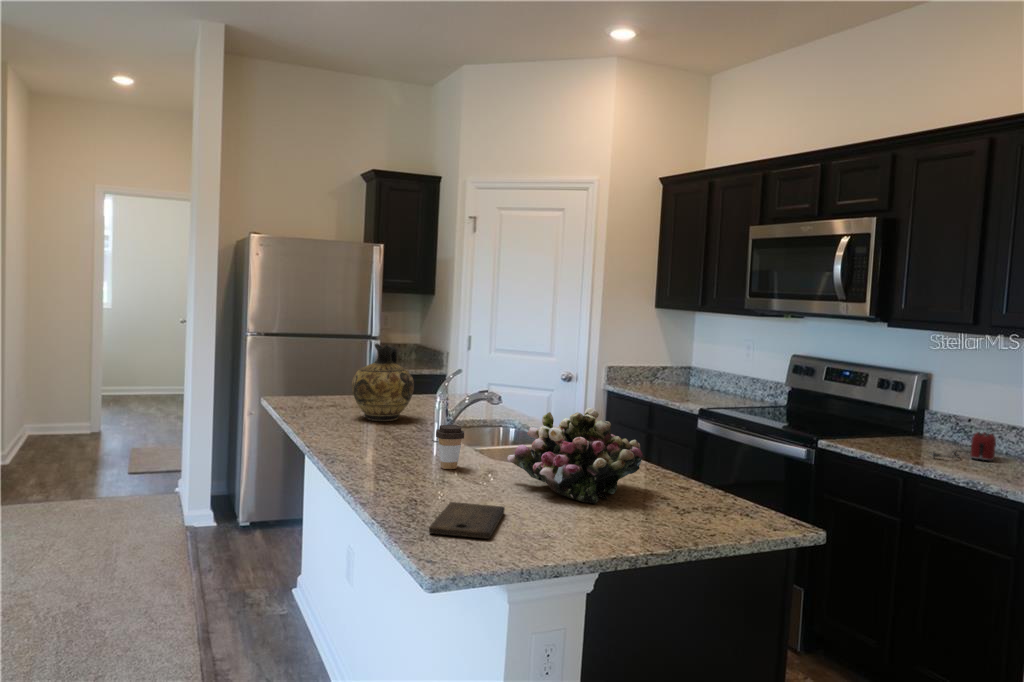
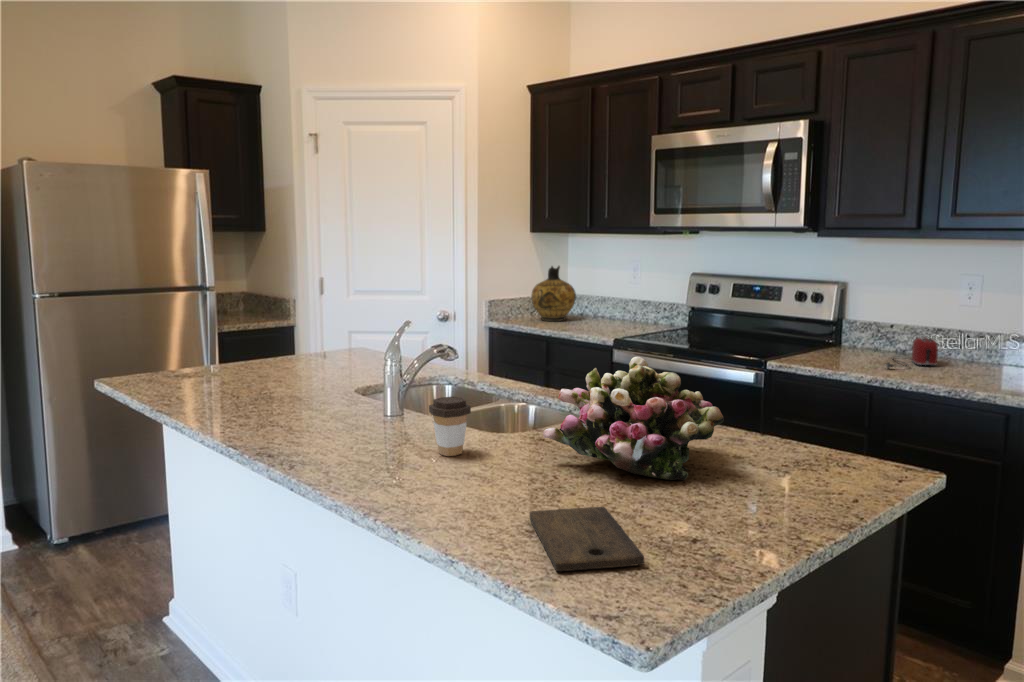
ceramic jug: present [352,344,414,421] -> present [531,266,576,321]

